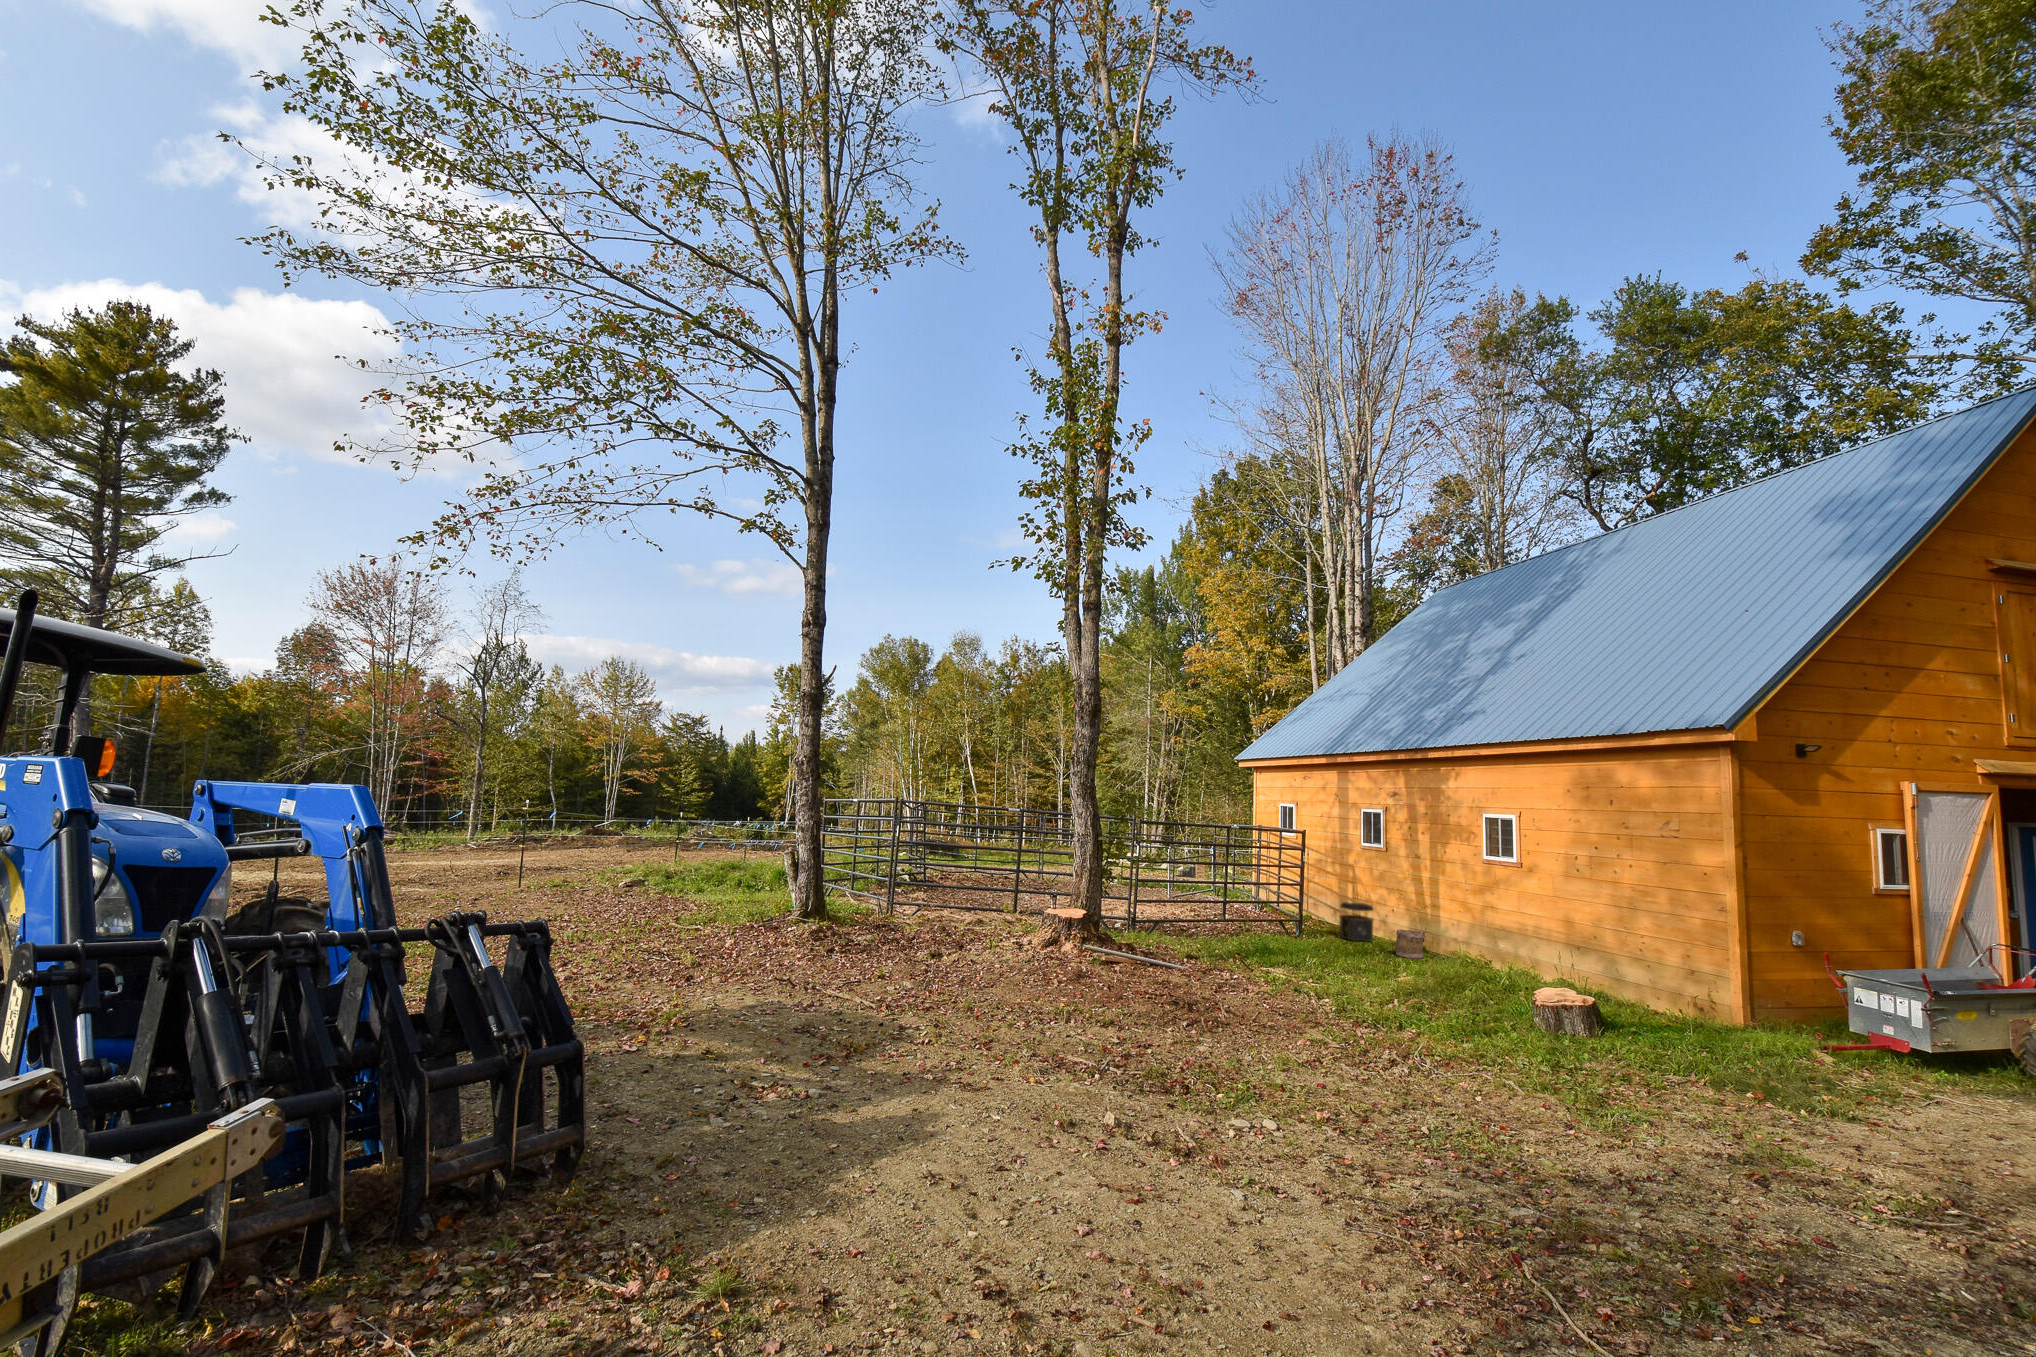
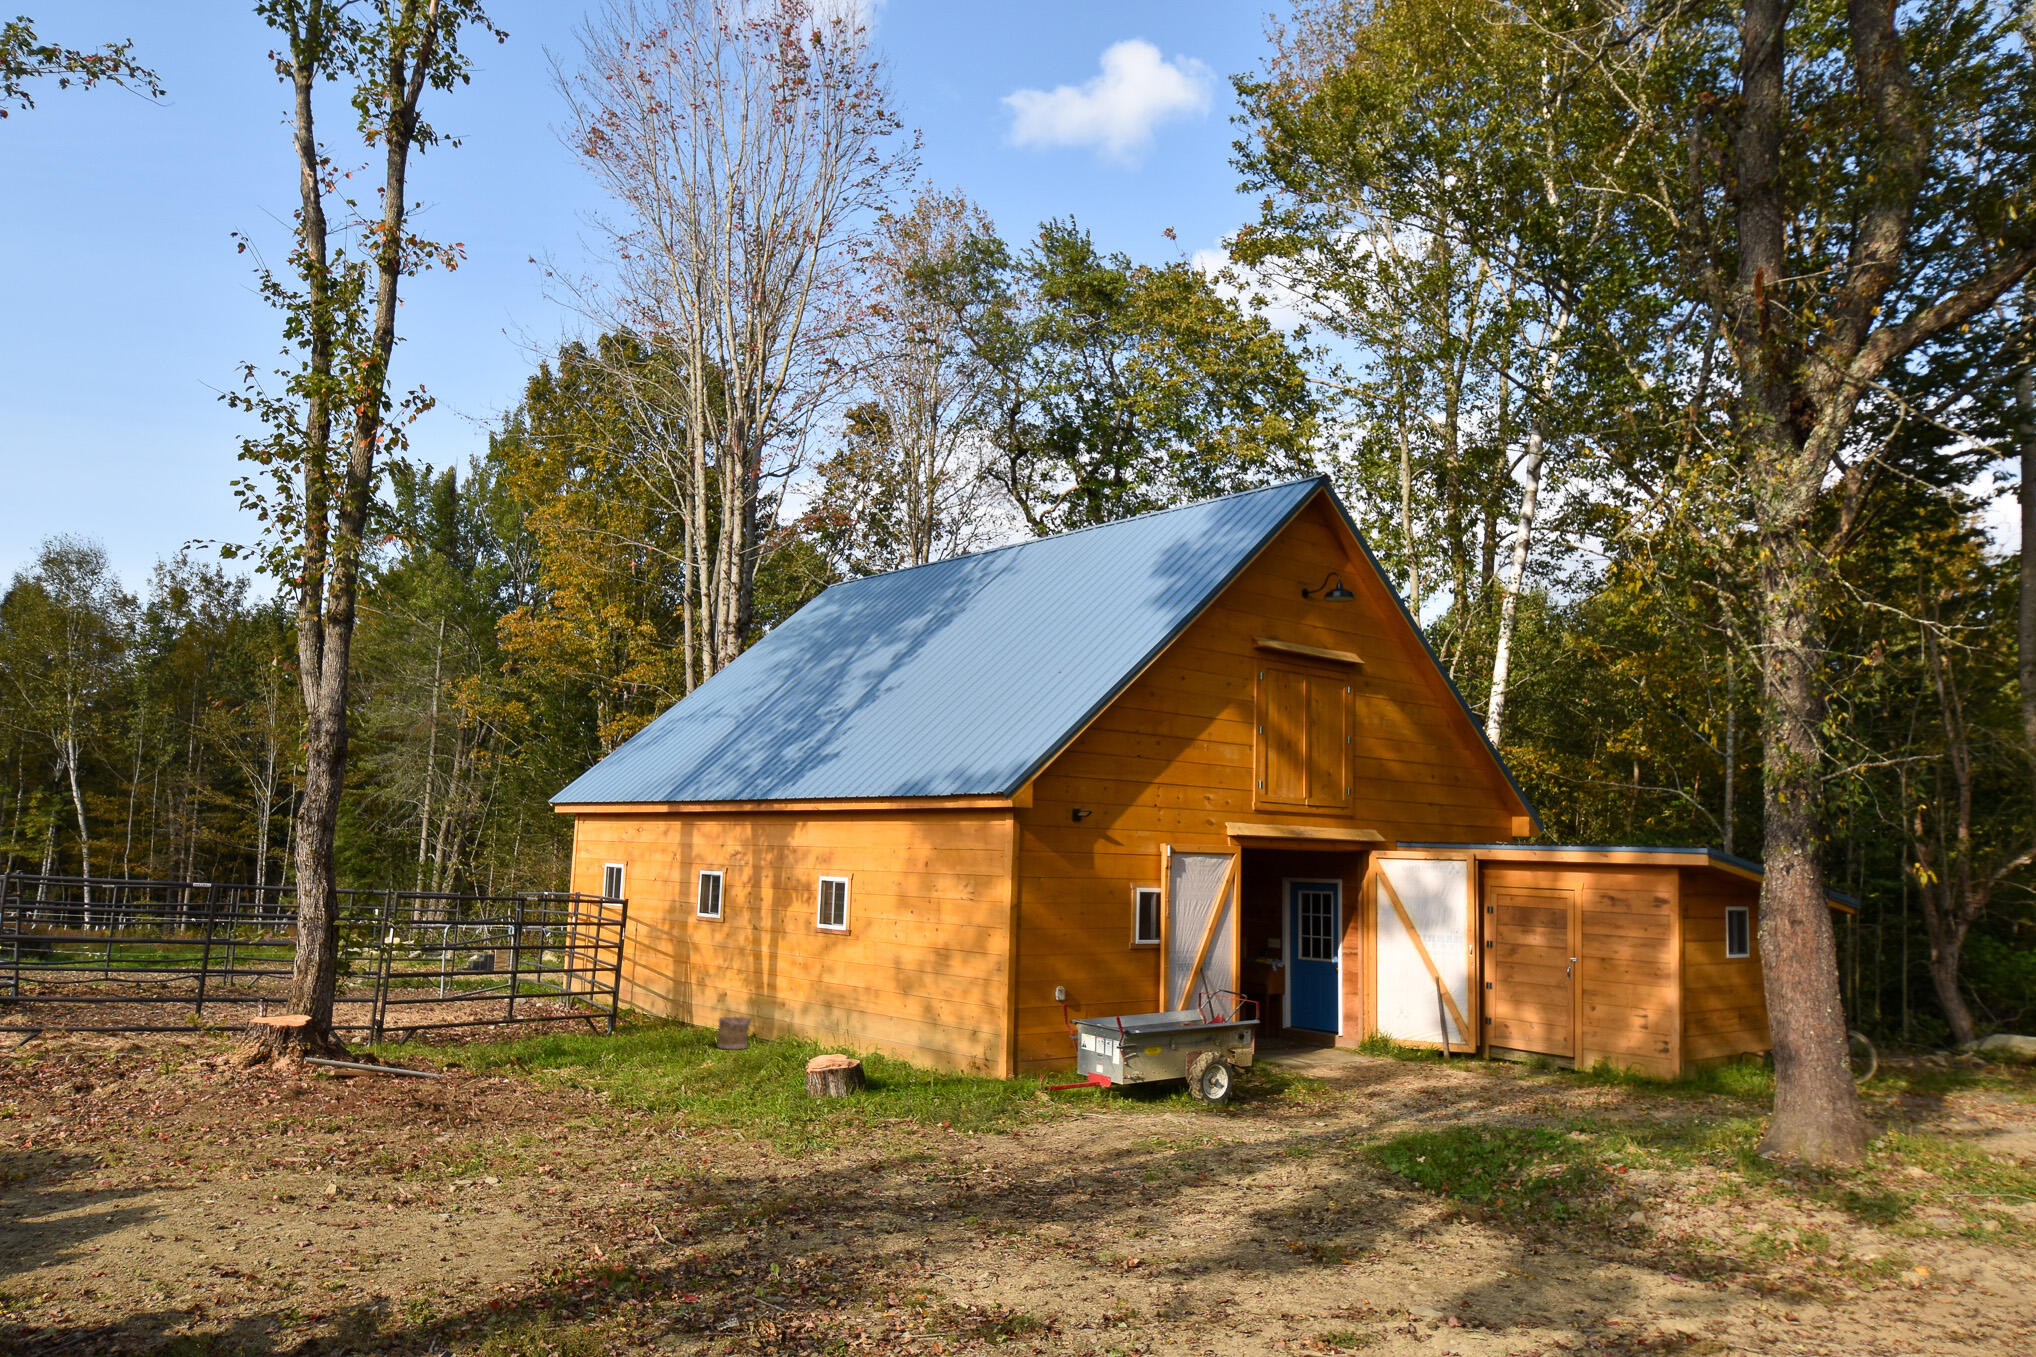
toolbox: present [1340,902,1373,942] -> none [659,988,701,1036]

